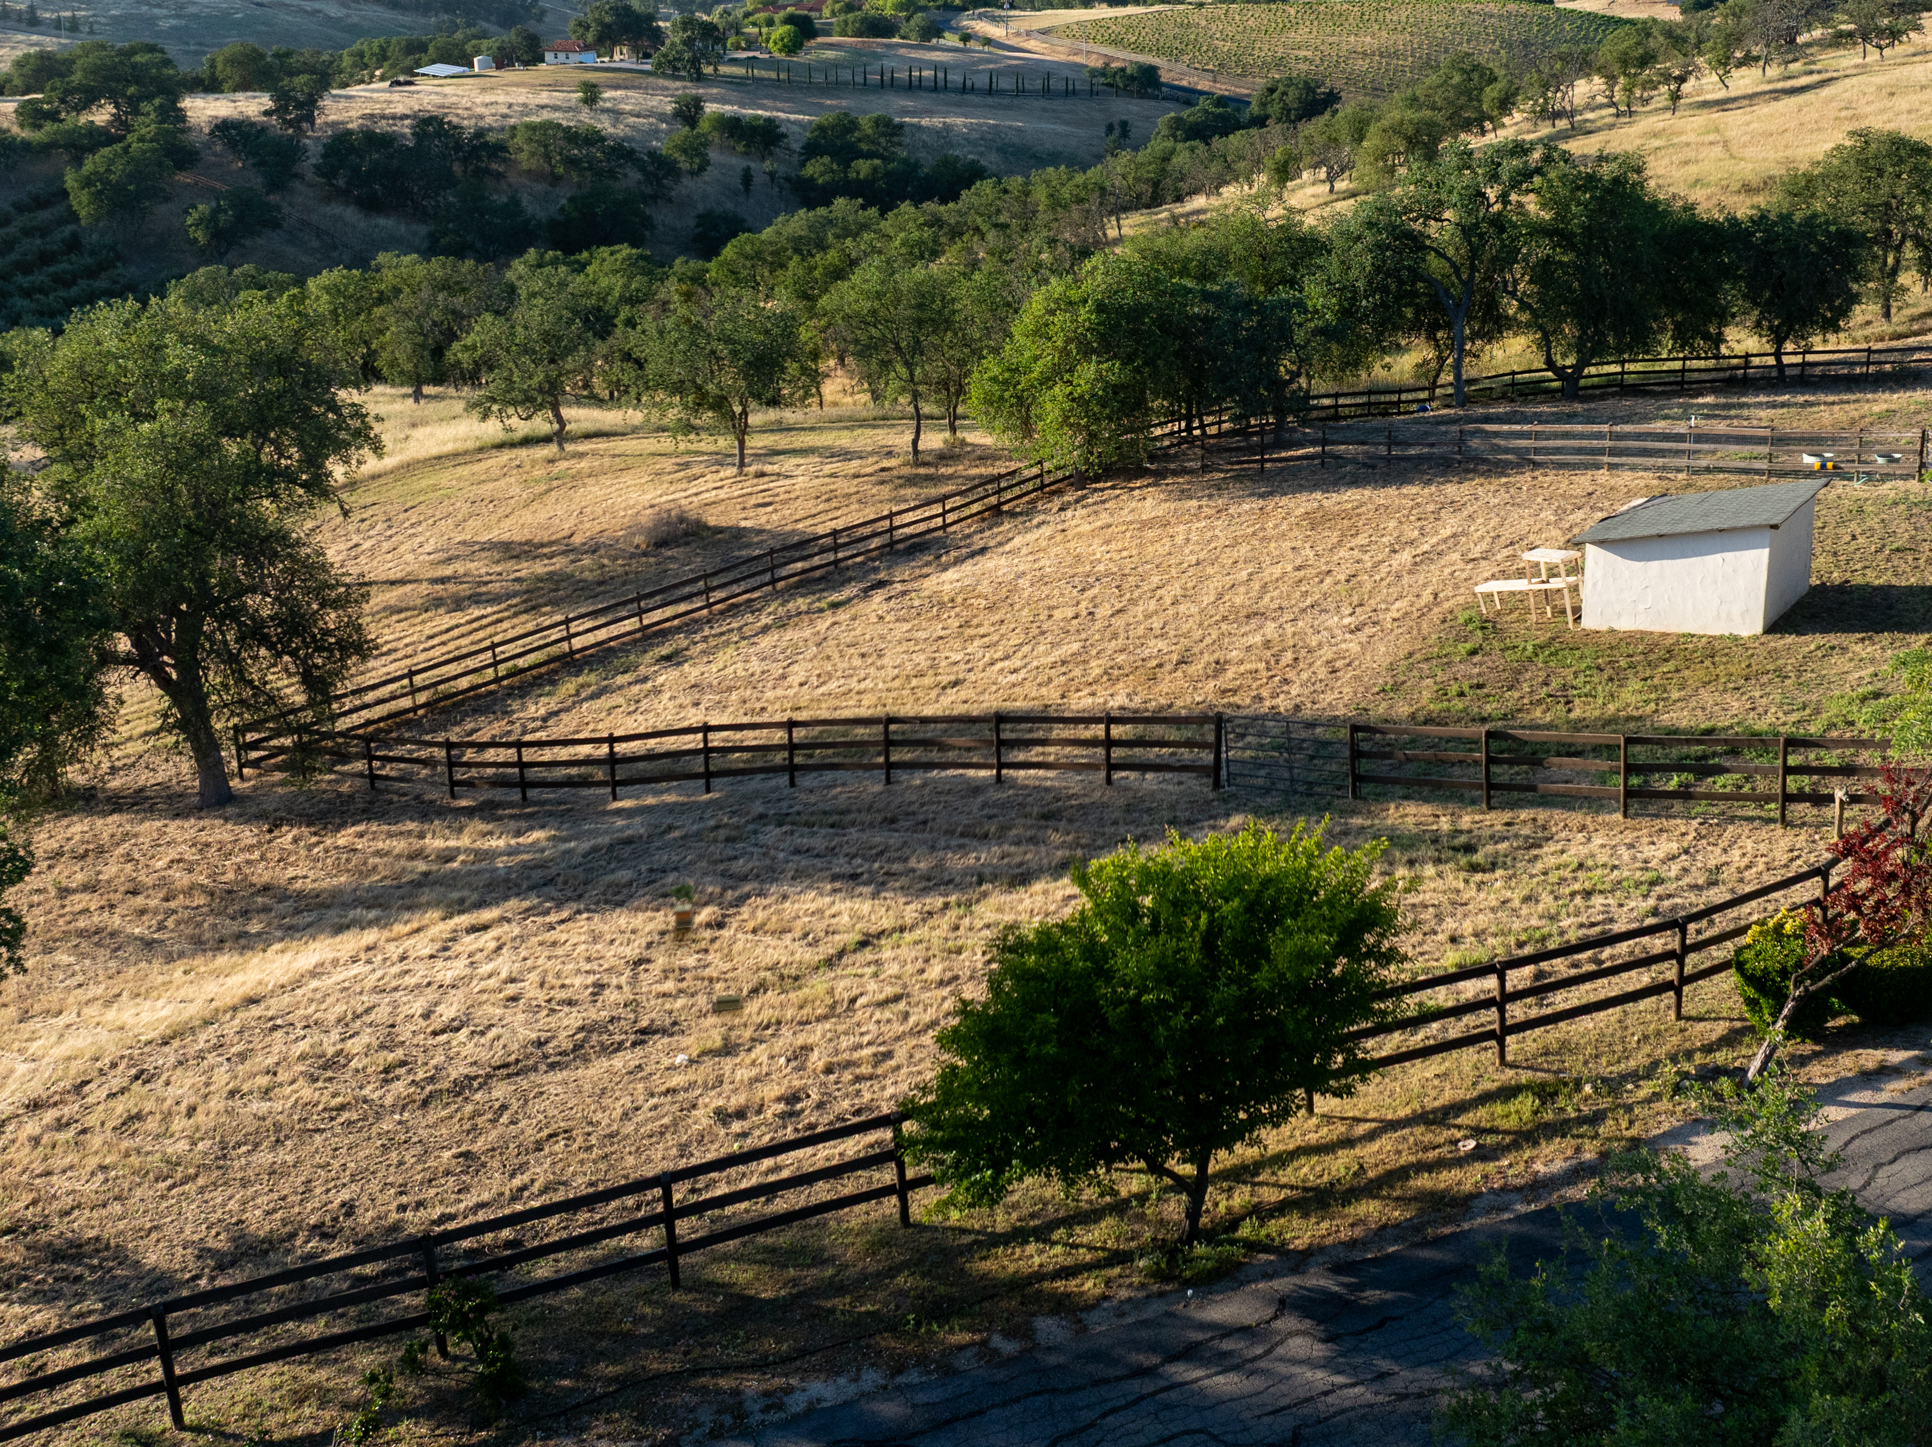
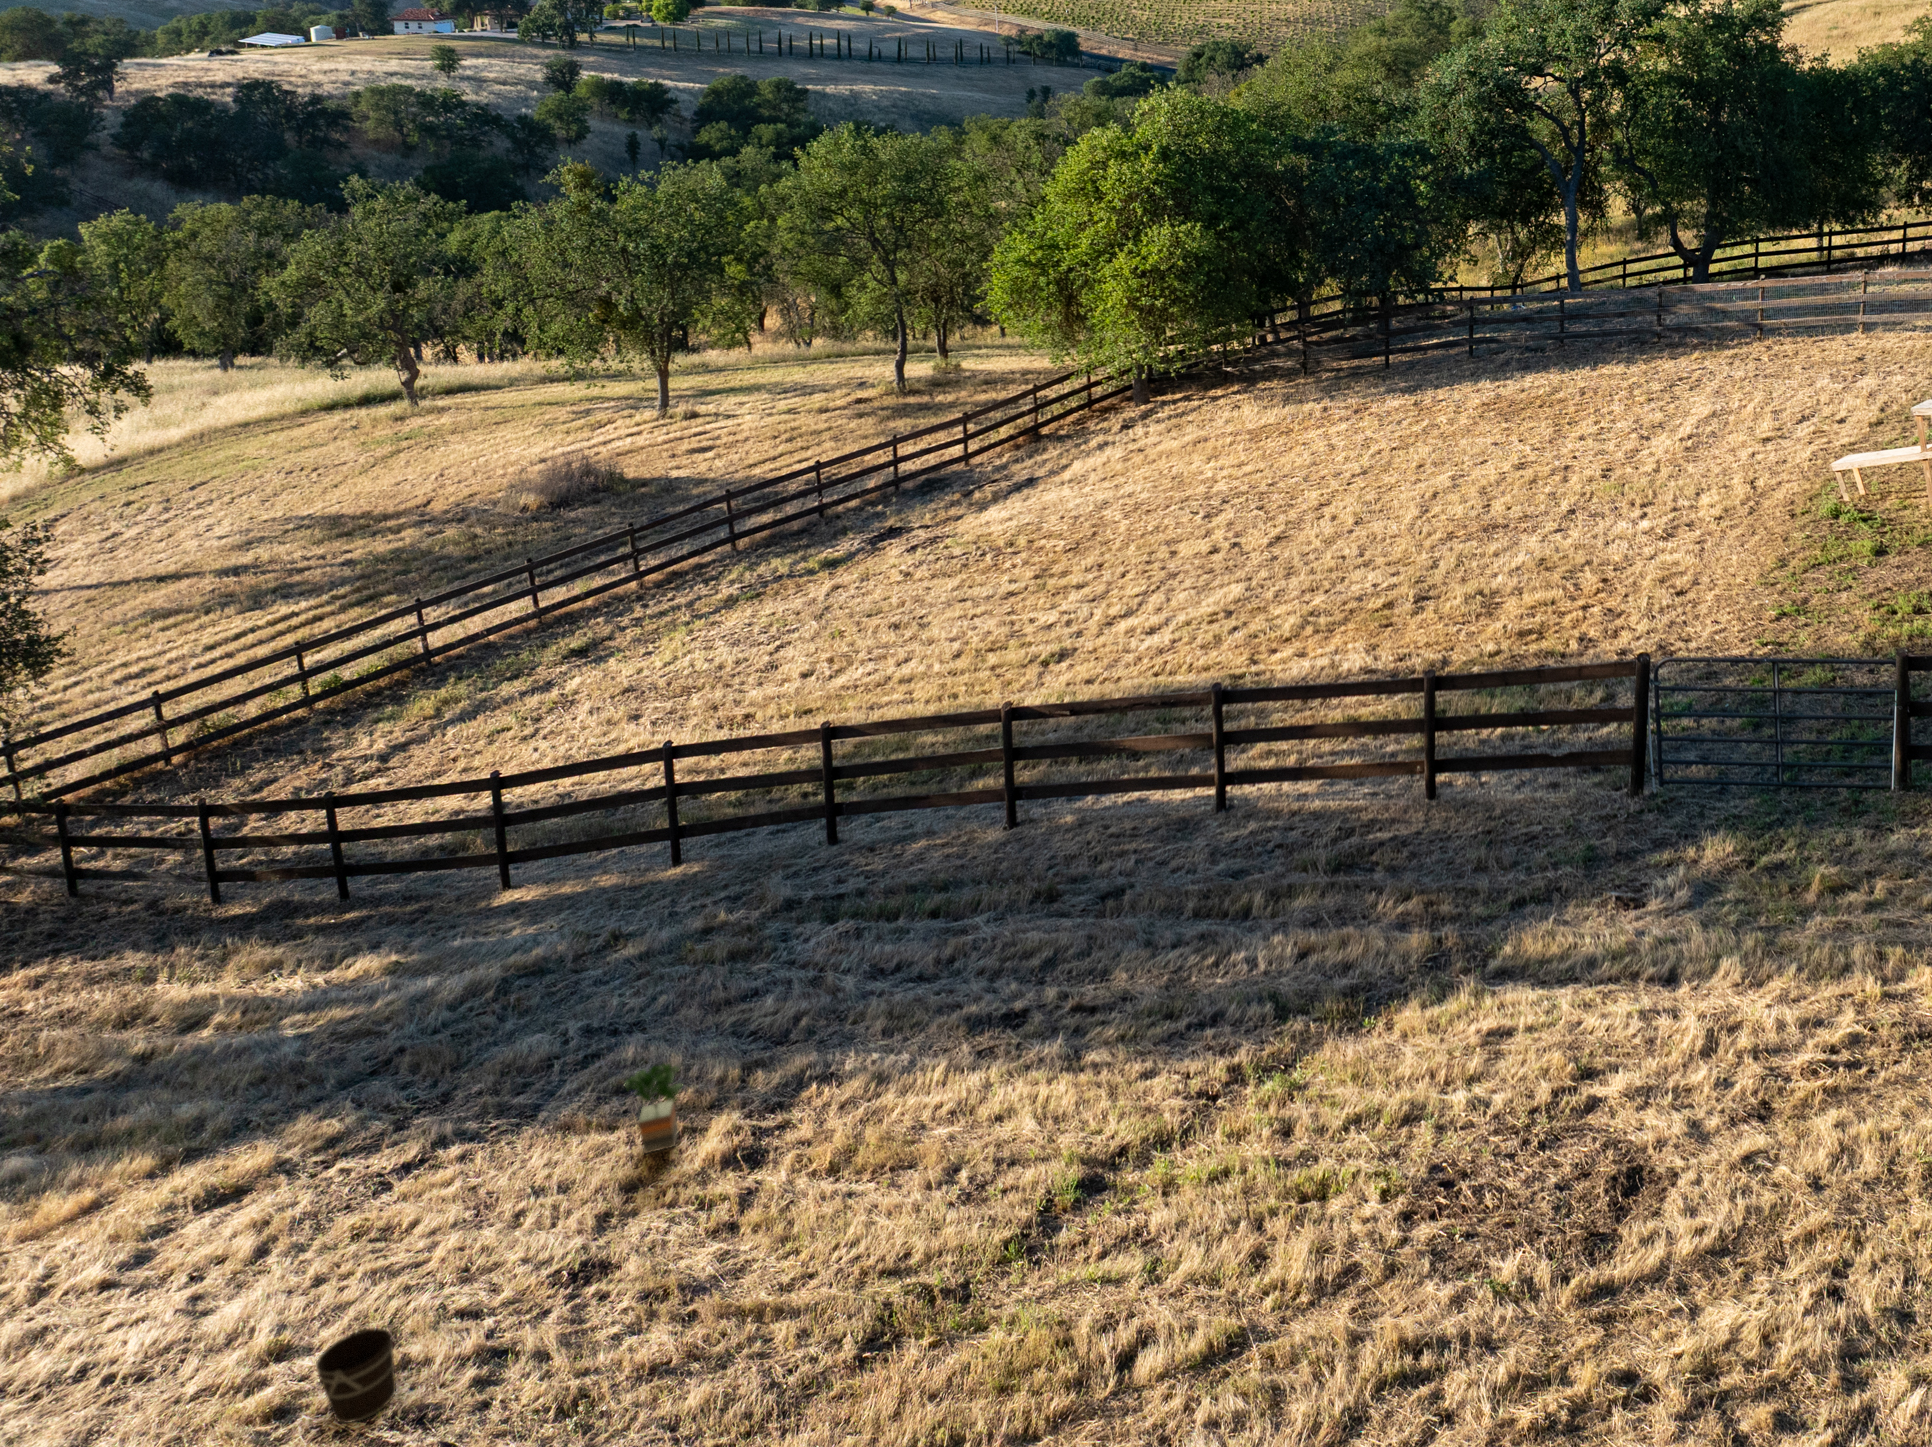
bucket: none [529,971,562,1011] -> present [316,1328,396,1423]
toolbox: present [715,994,742,1011] -> none [750,1319,810,1370]

